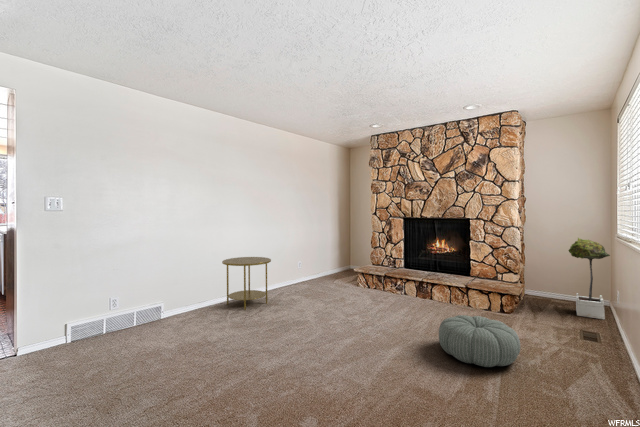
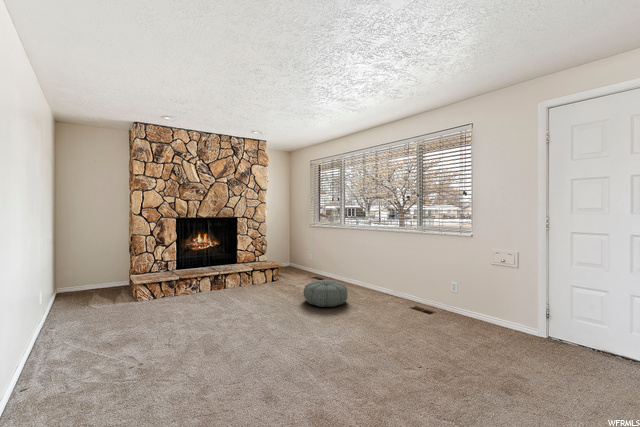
potted tree: present [568,238,610,319] -> none [290,226,308,272]
side table: present [222,257,271,310] -> none [44,288,133,379]

